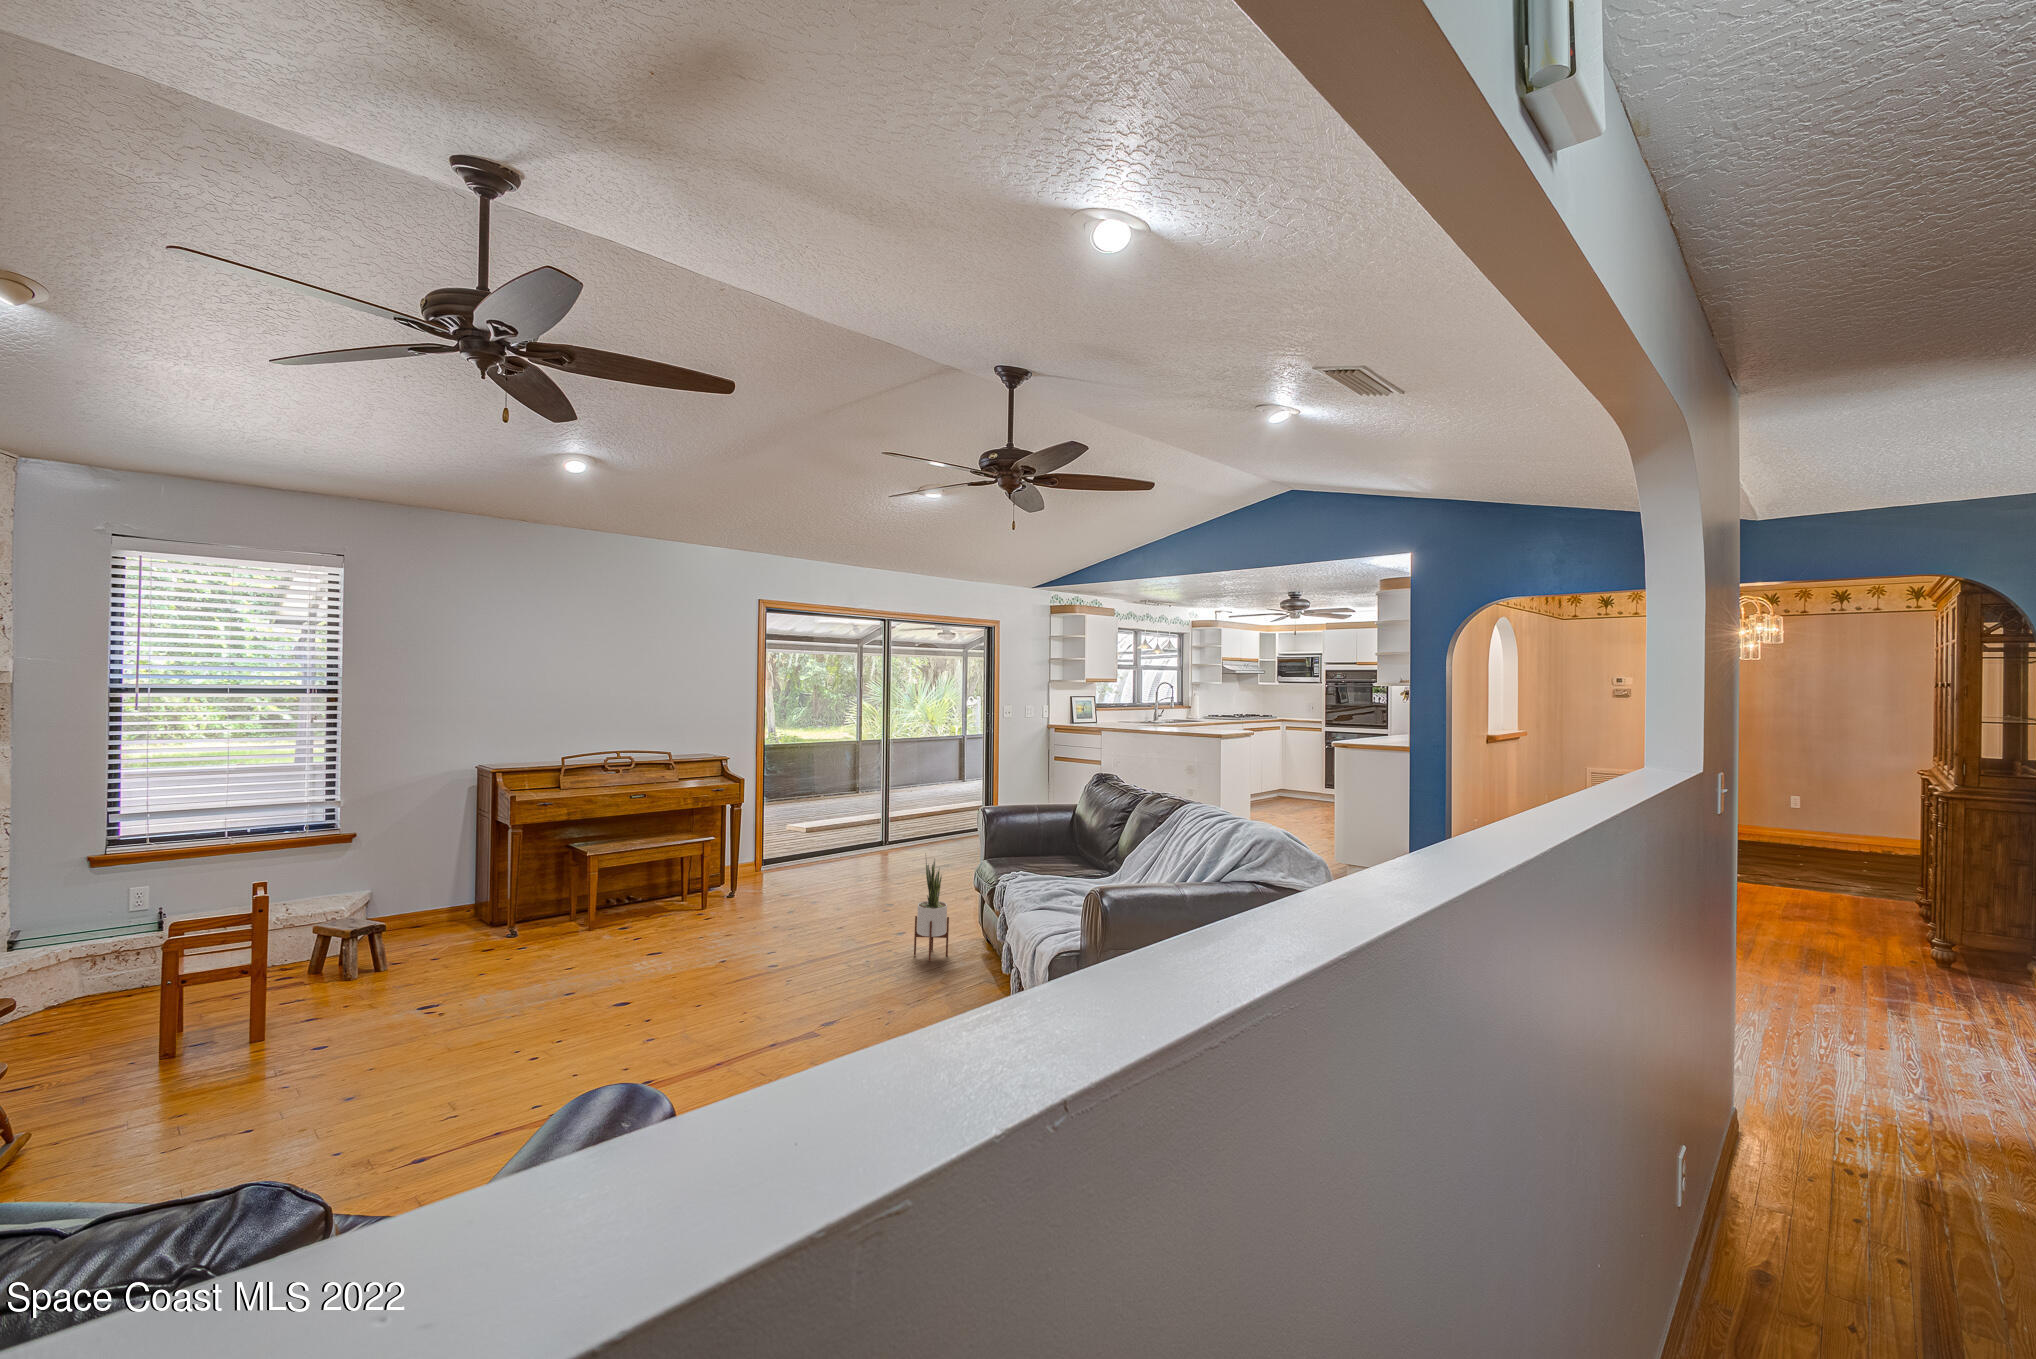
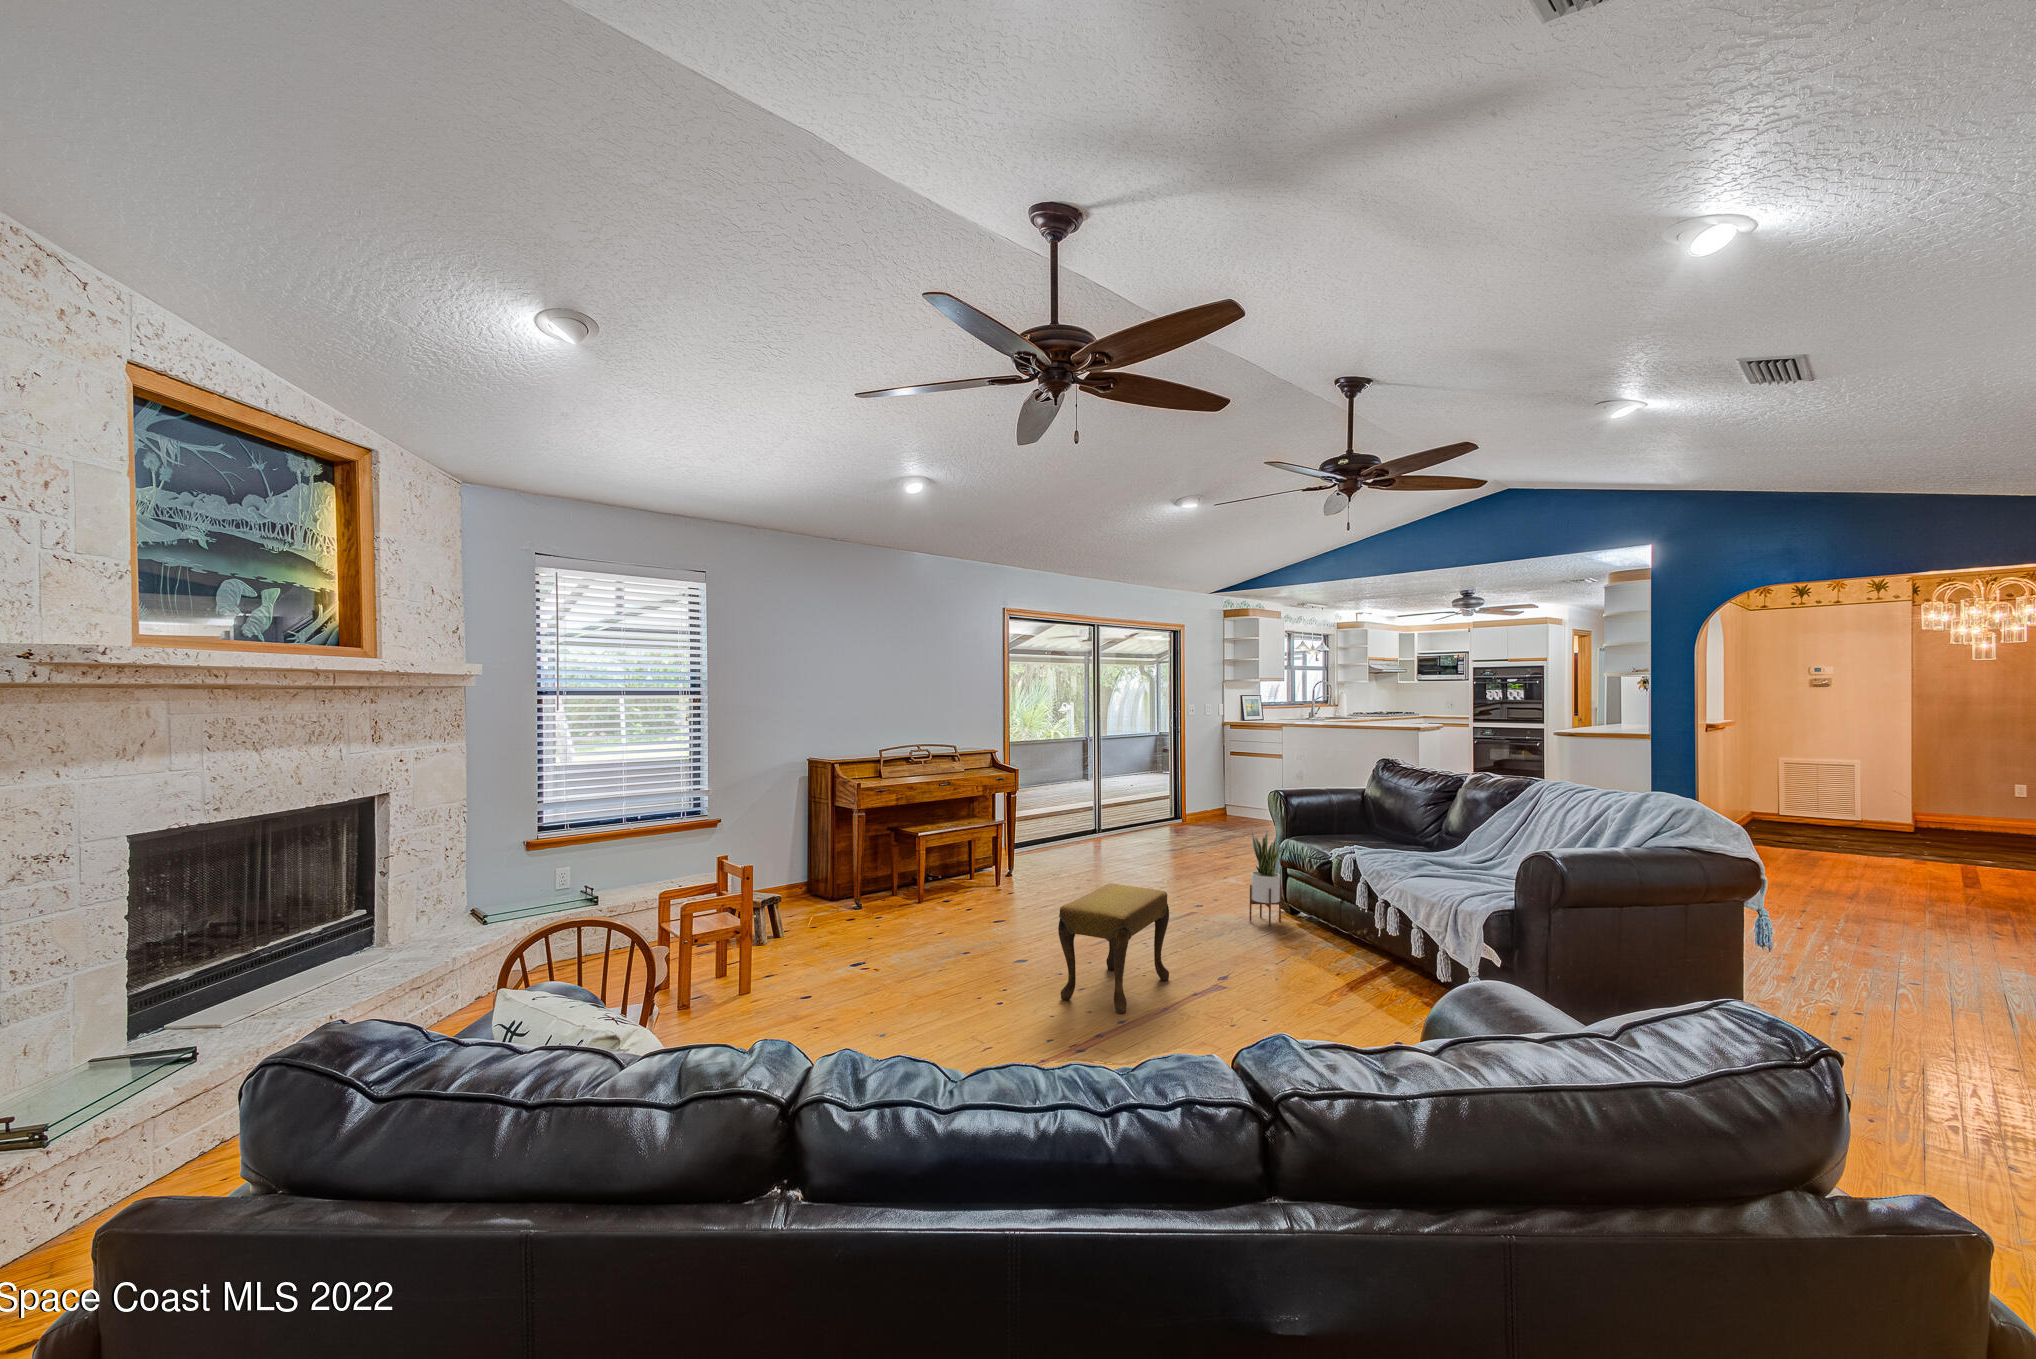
footstool: none [595,919,746,1068] -> present [1058,883,1169,1014]

